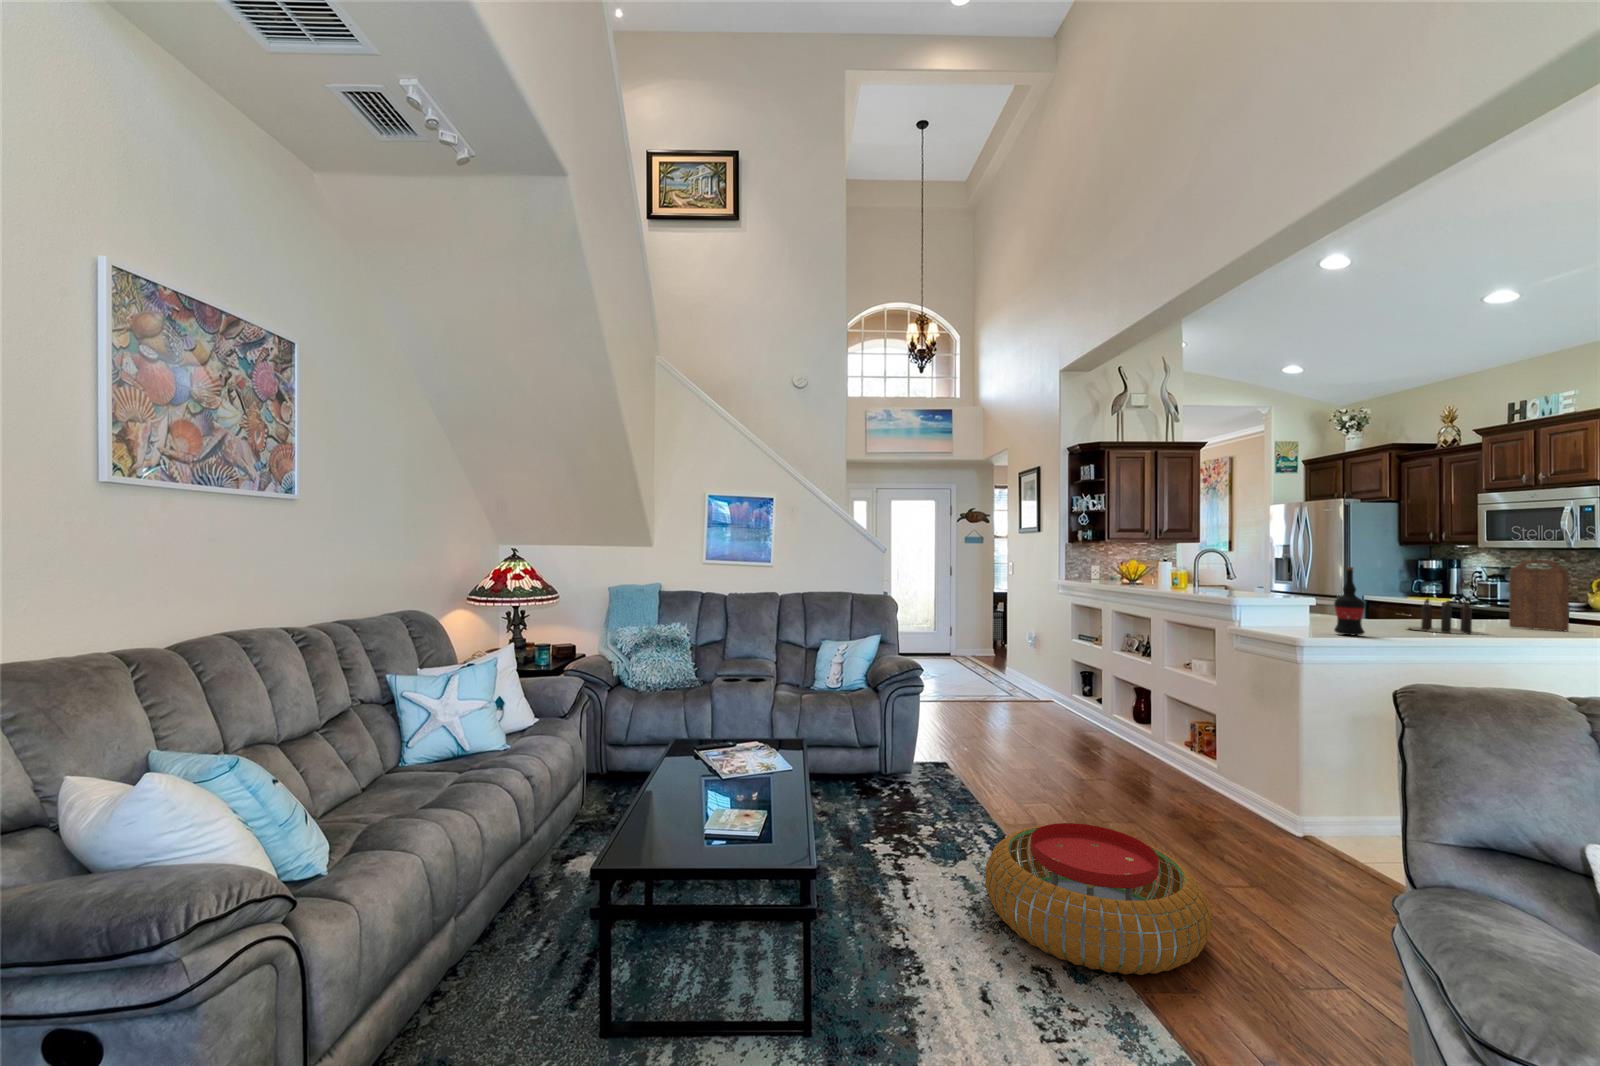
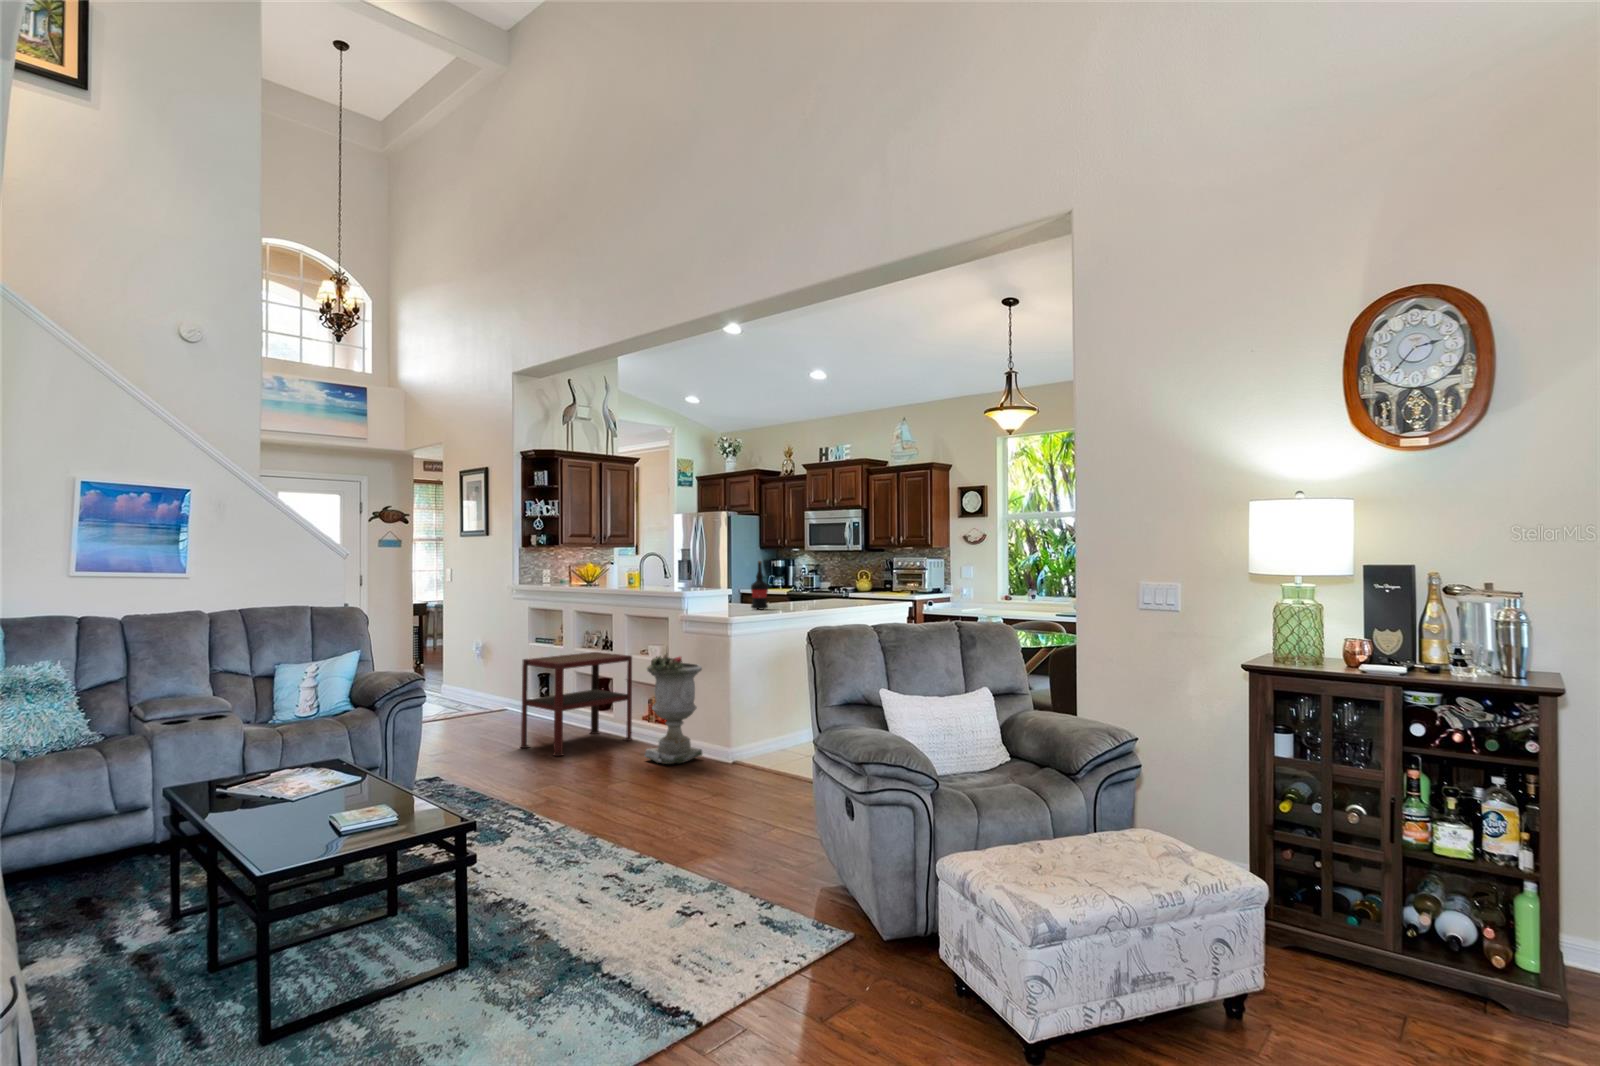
cutting board: present [1509,560,1569,632] -> none [831,555,857,600]
candle: present [1408,599,1483,635] -> none [783,582,832,605]
side table: none [1040,659,1171,770] -> present [521,652,632,756]
planter: none [1171,676,1254,820] -> present [645,653,702,764]
pouf: present [985,823,1212,975] -> none [544,771,711,867]

